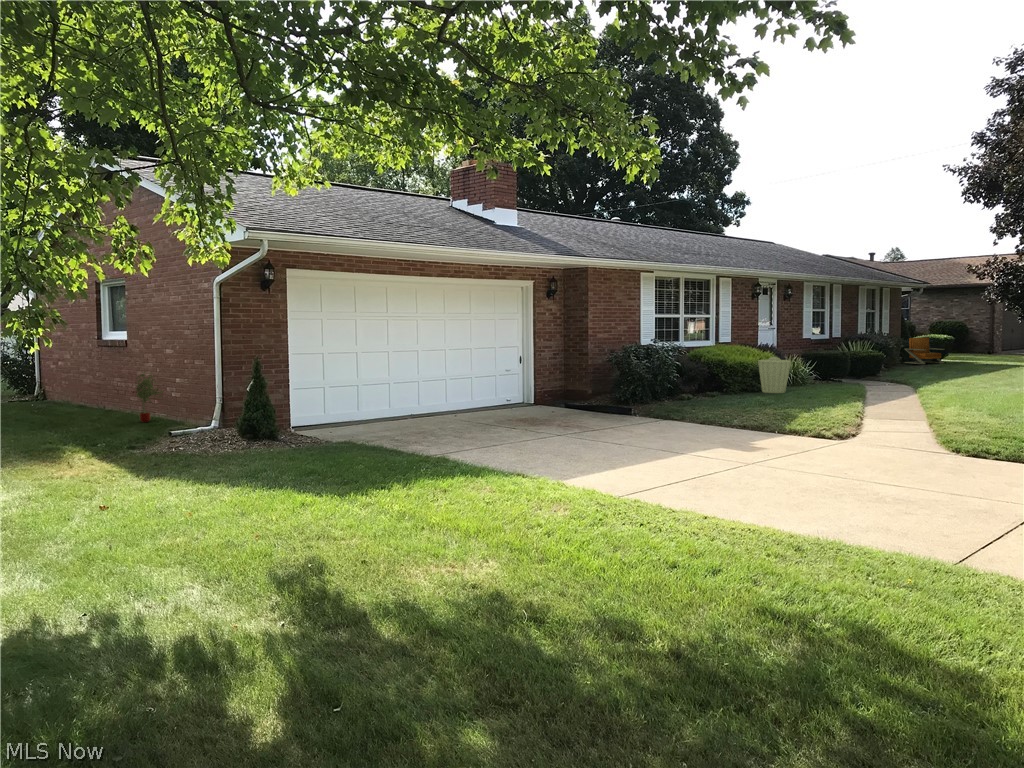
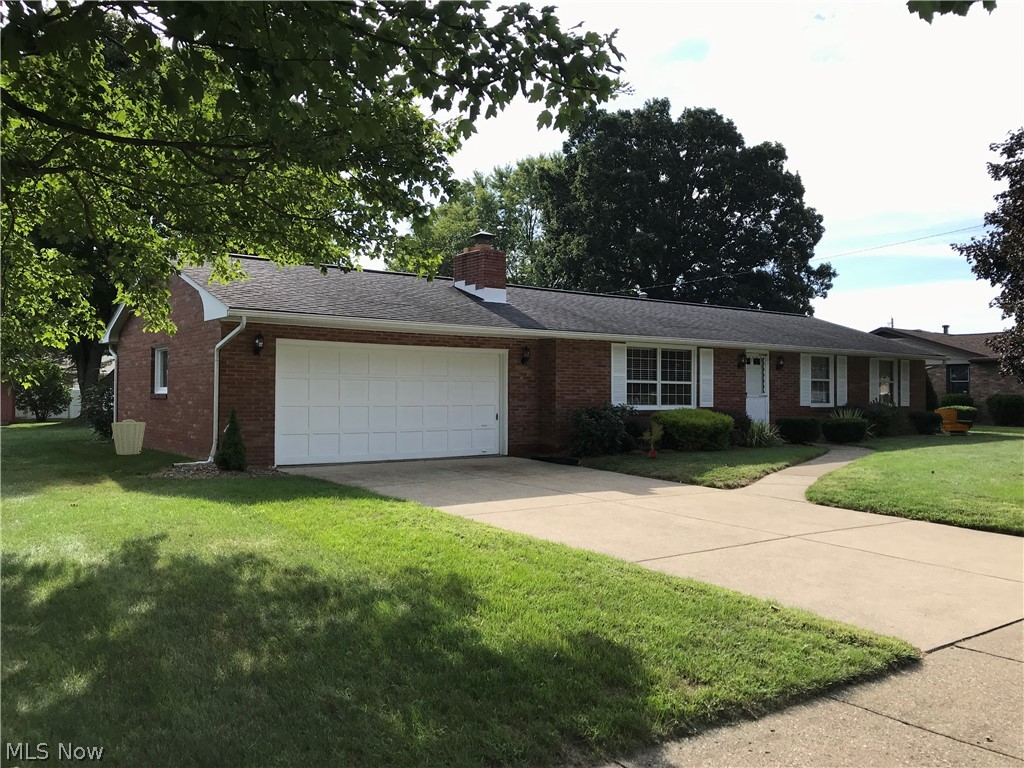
trash can: present [758,357,791,393] -> present [112,419,146,455]
potted tree: present [136,372,163,423] -> present [642,422,663,458]

